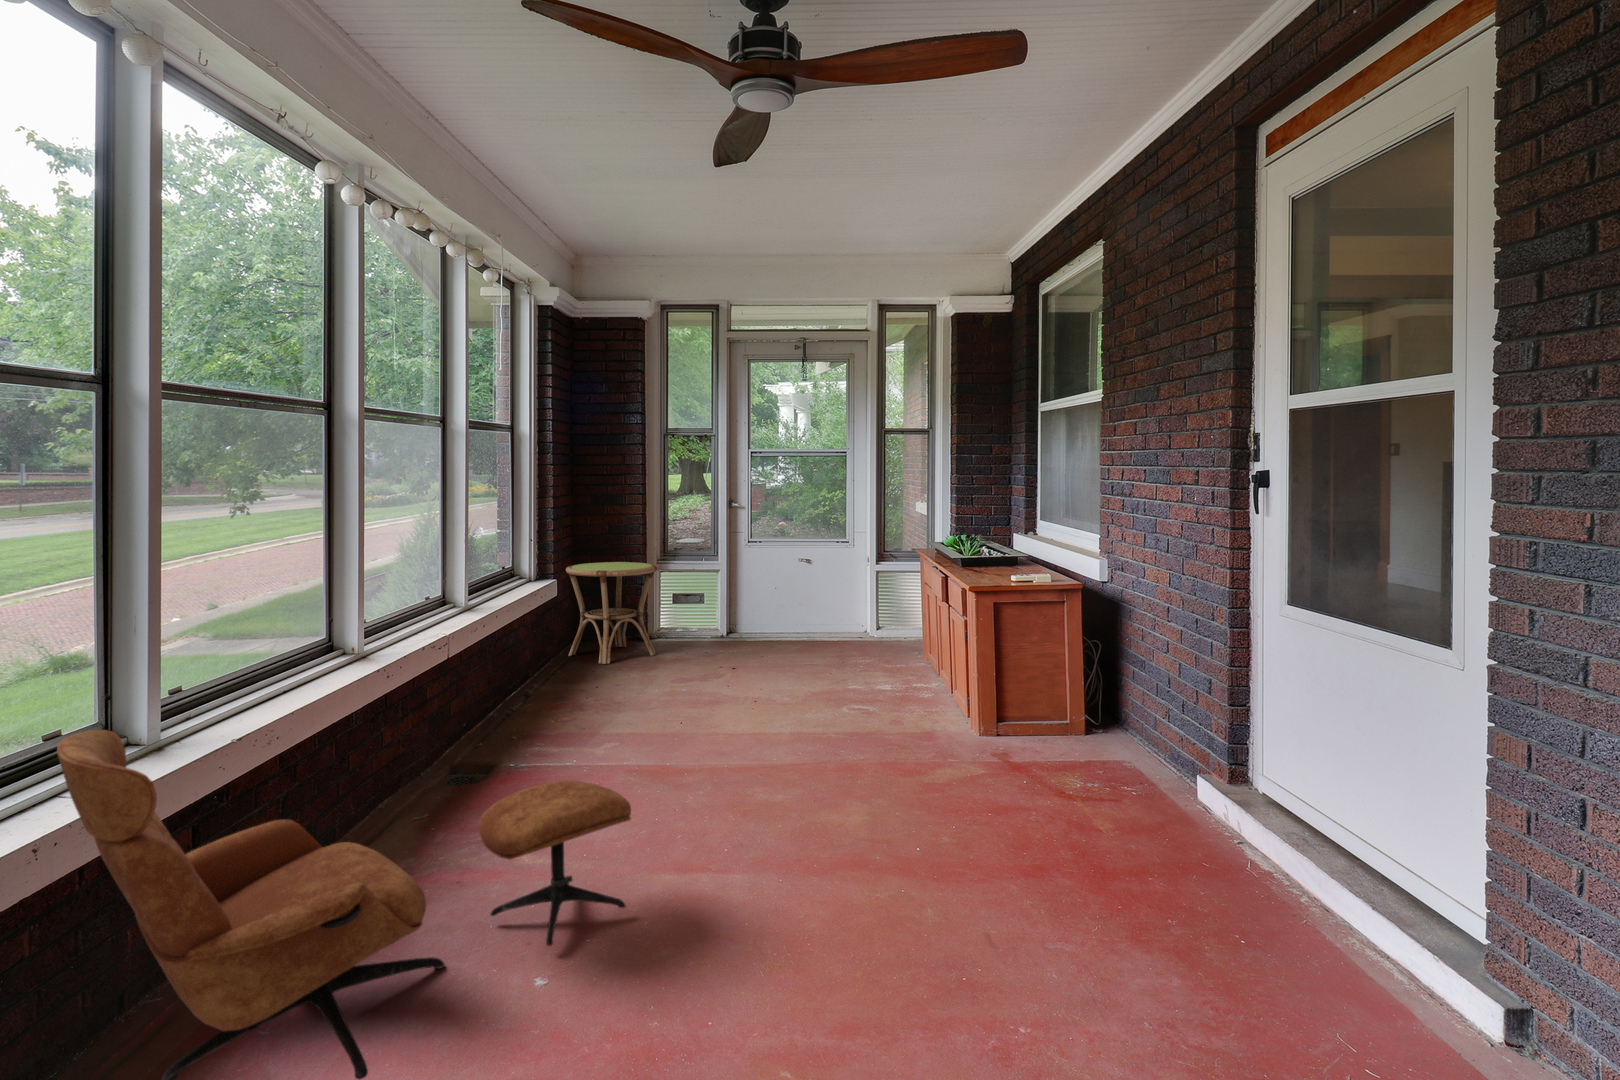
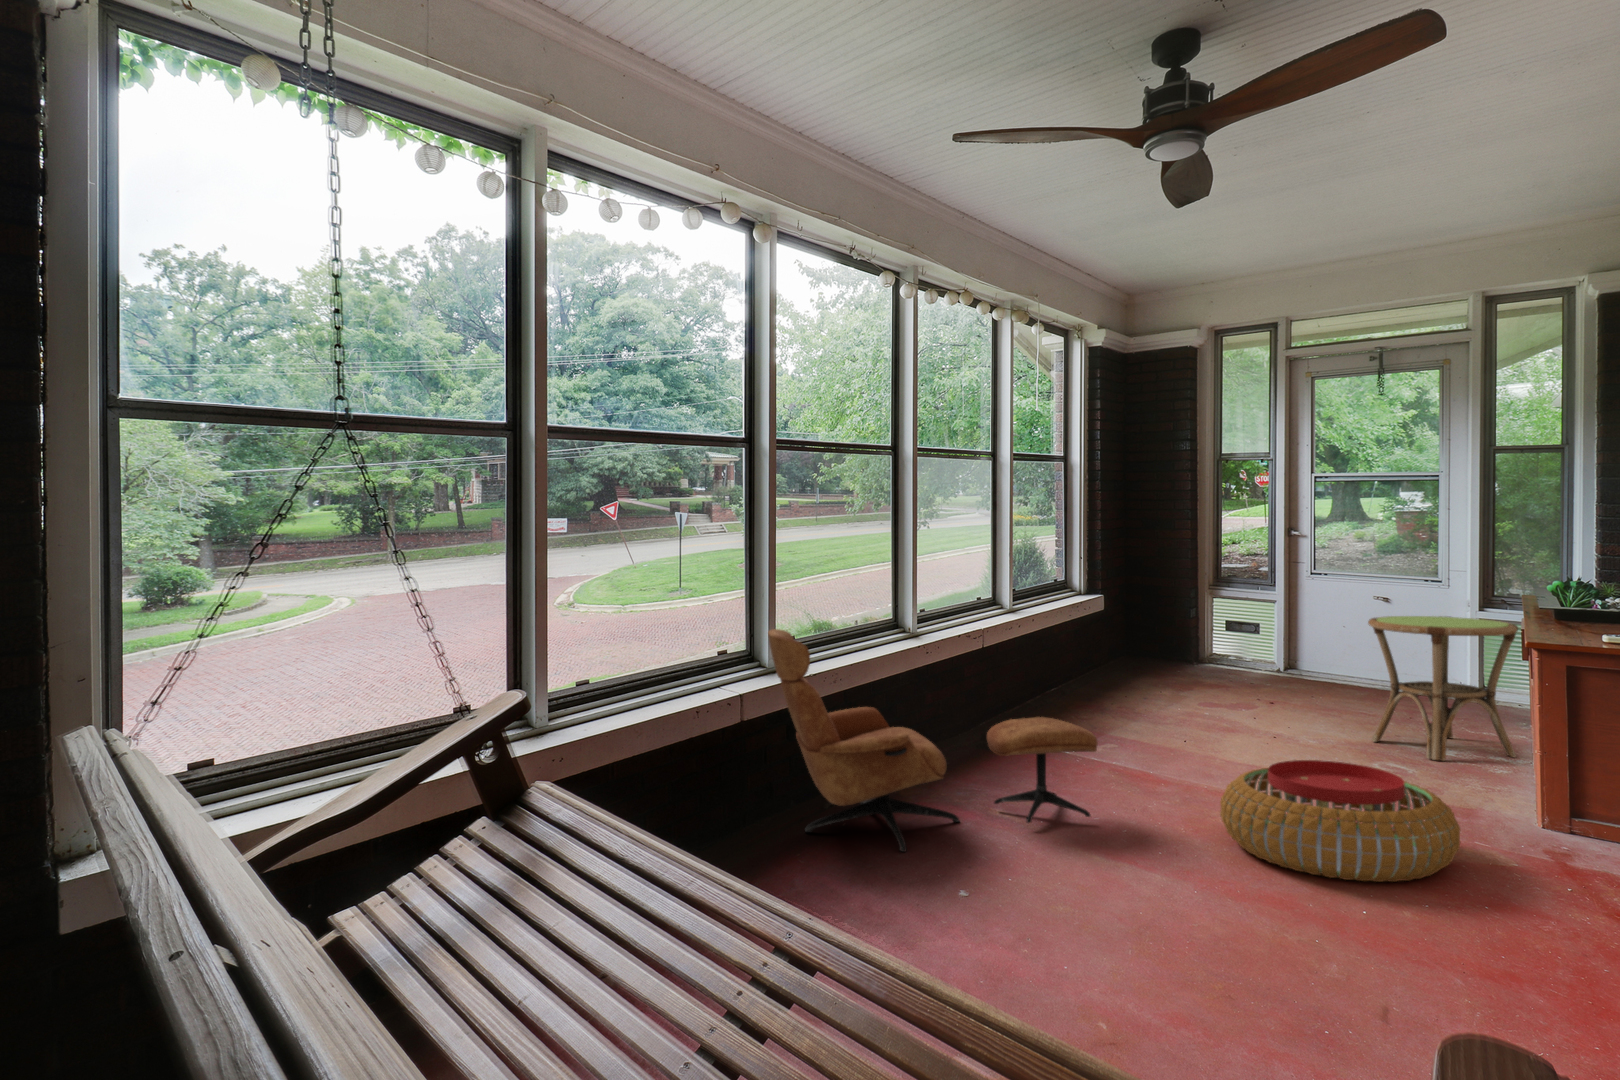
side table: present [566,562,657,664] -> present [1368,616,1518,761]
pouf: none [778,781,1016,938] -> present [1220,760,1460,882]

